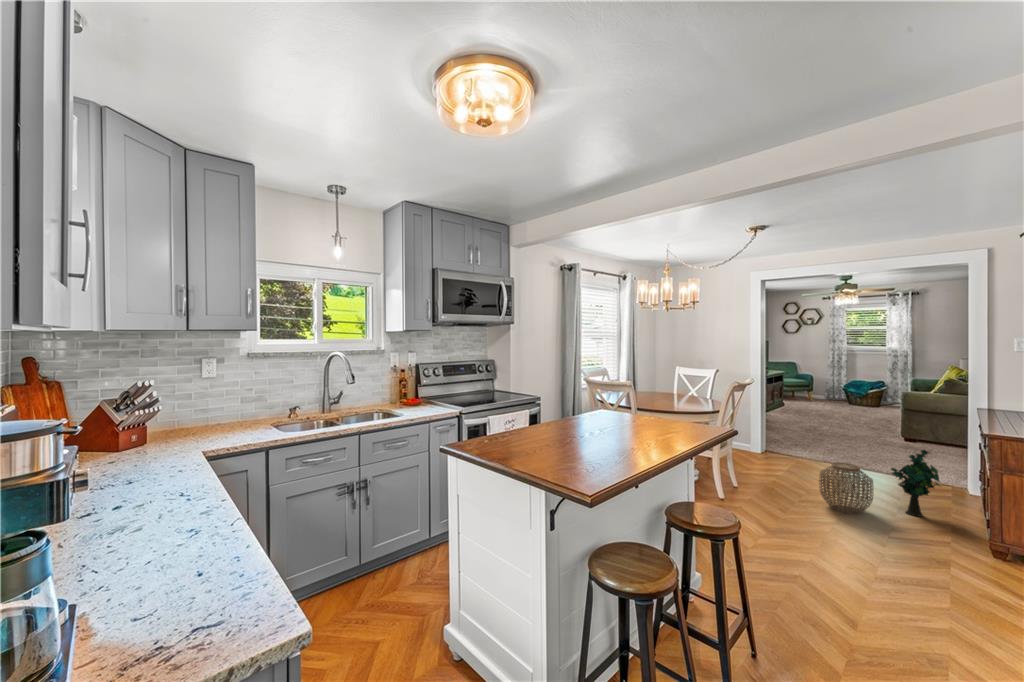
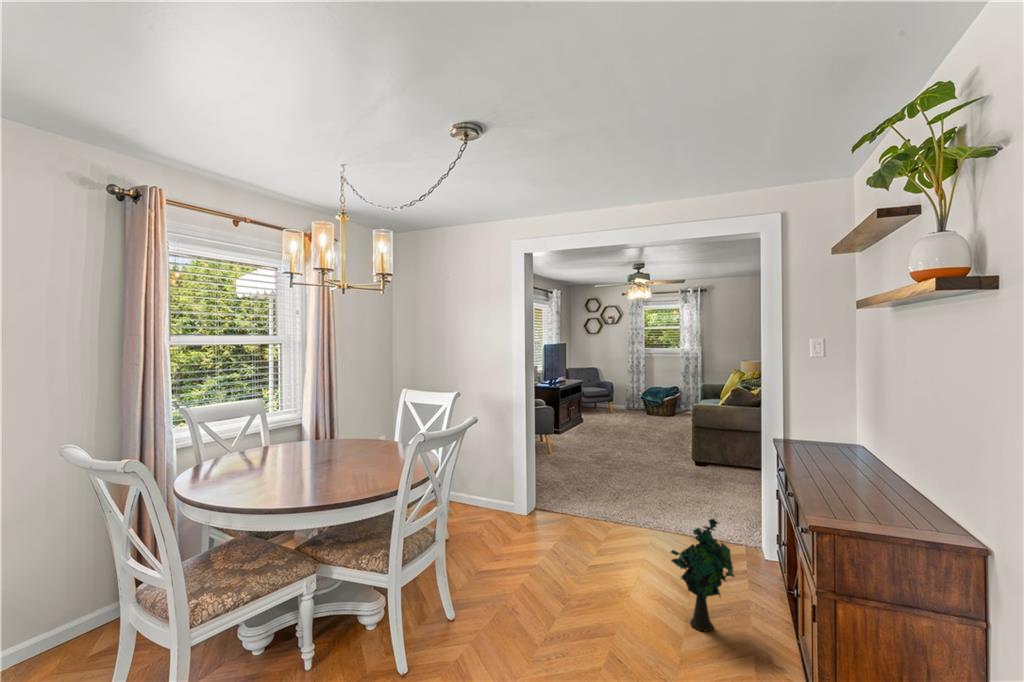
woven basket: present [819,462,873,514] -> none [568,552,645,650]

